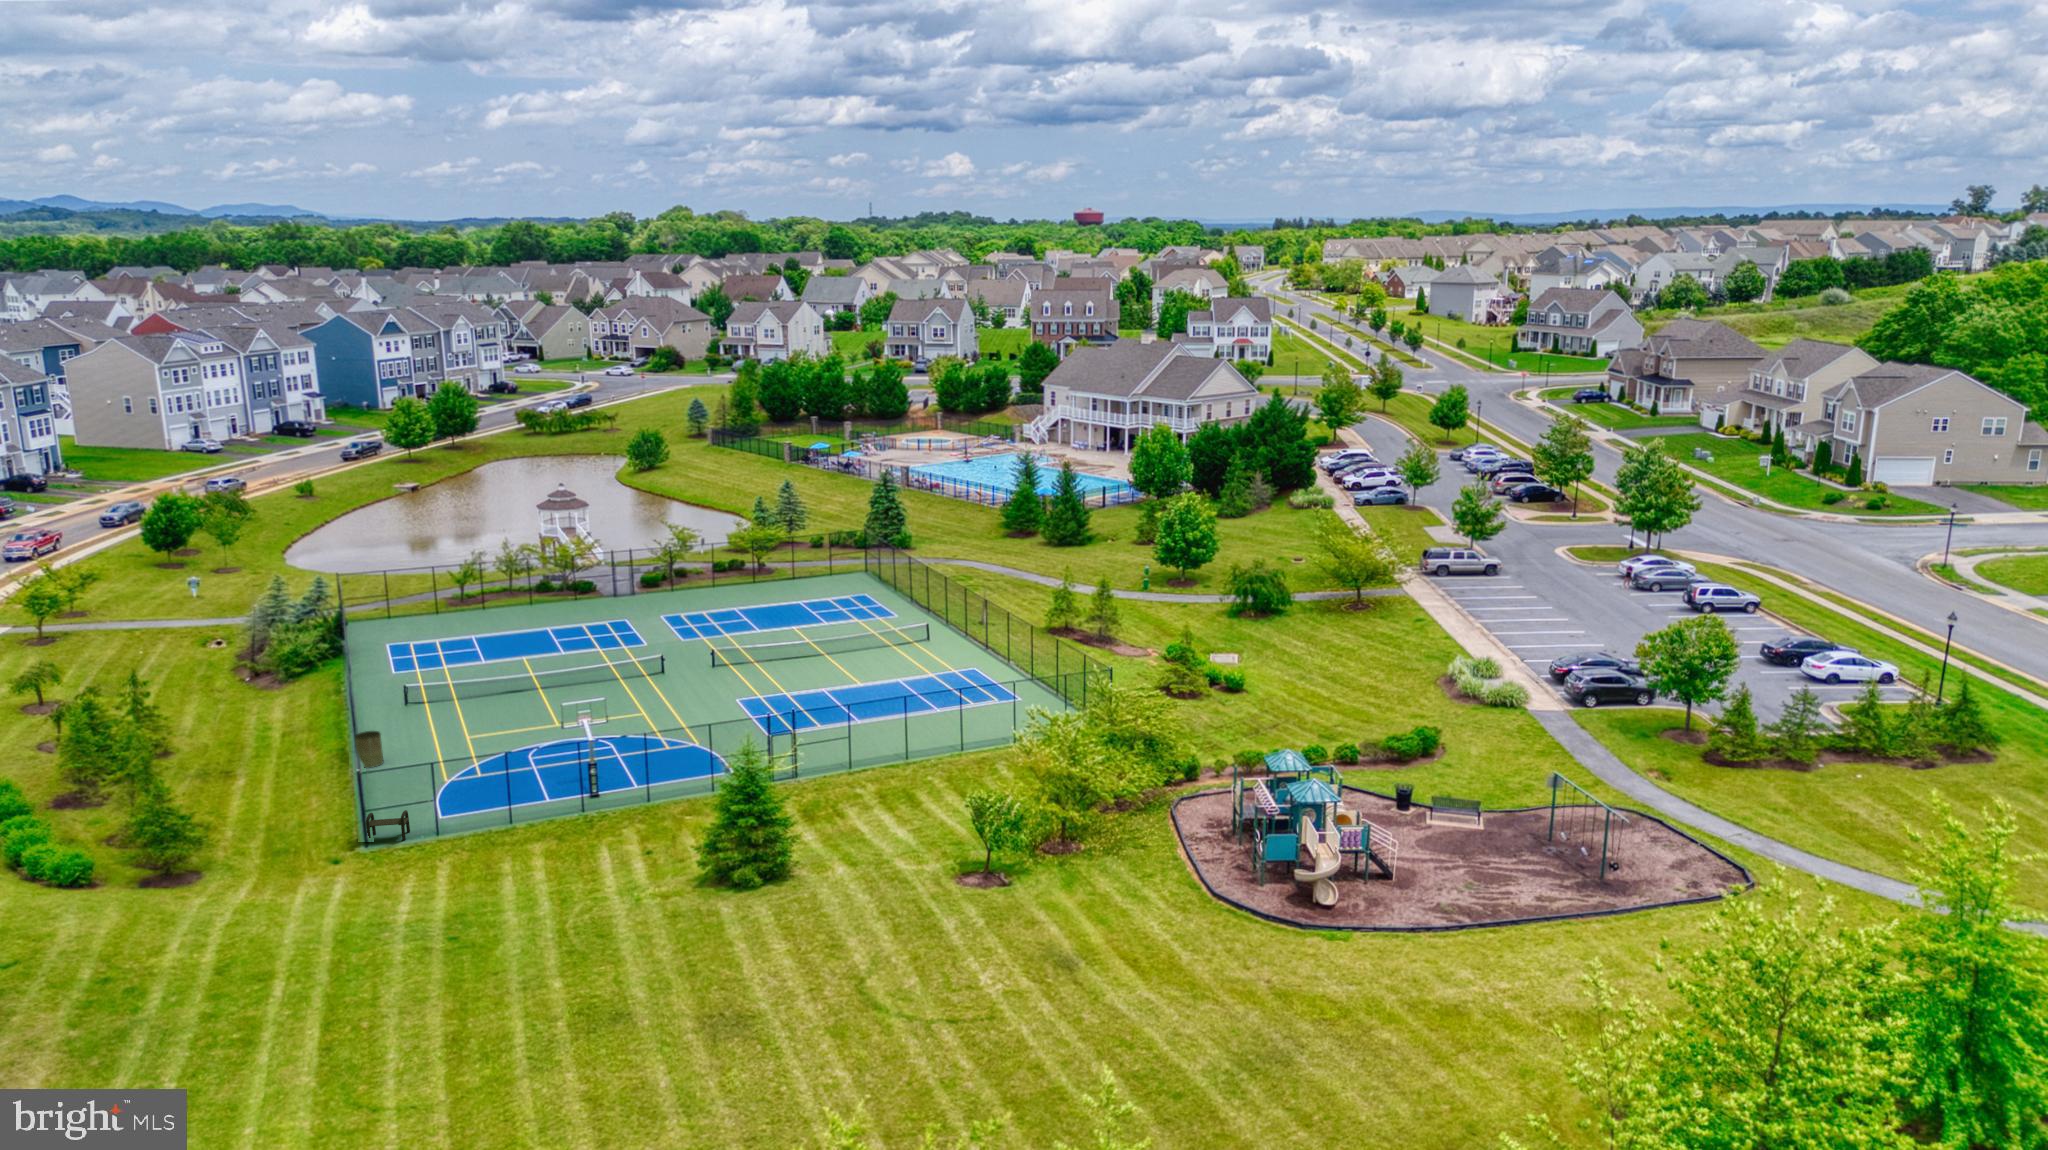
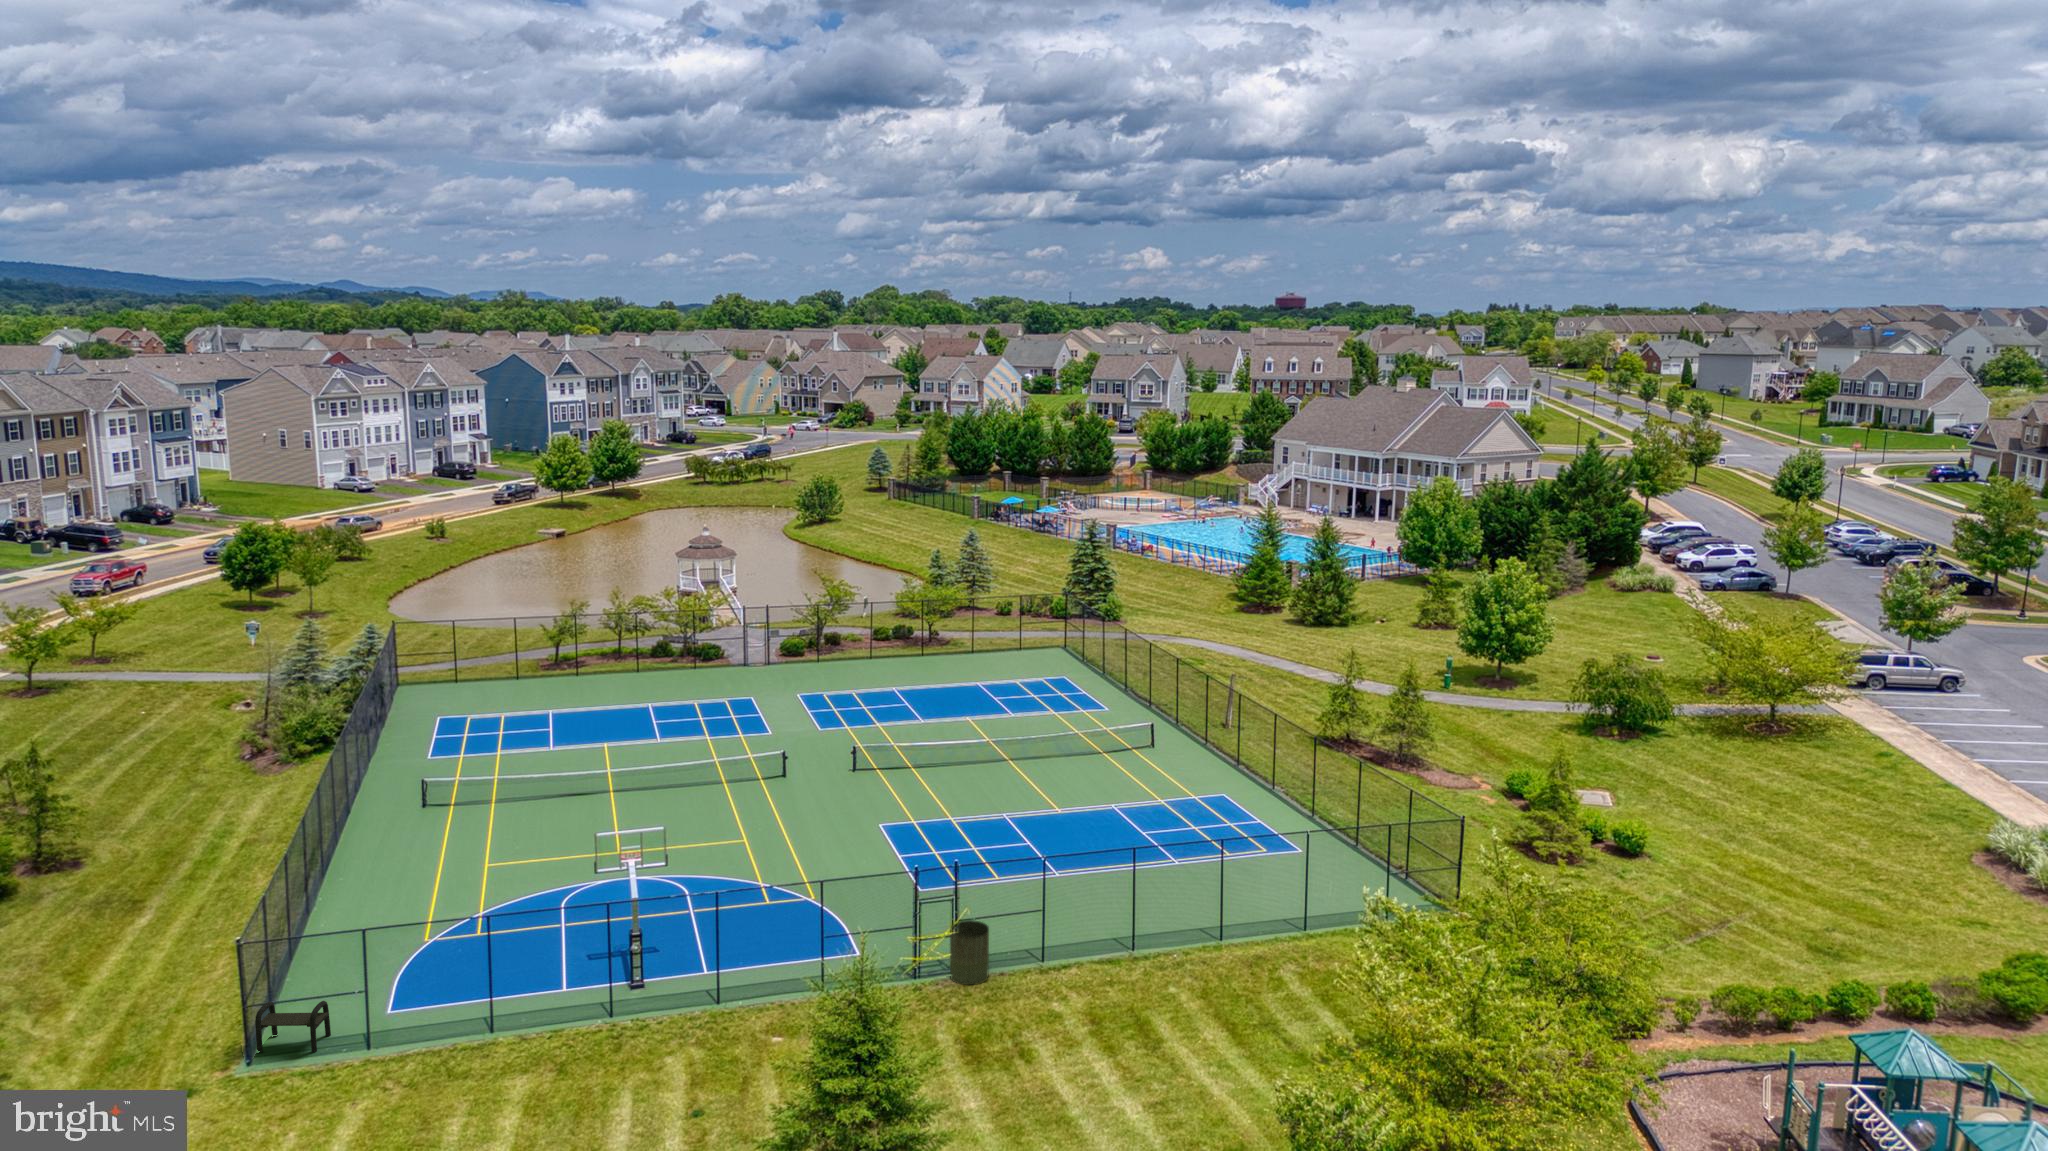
trash can: present [355,731,383,768] -> present [950,920,989,985]

